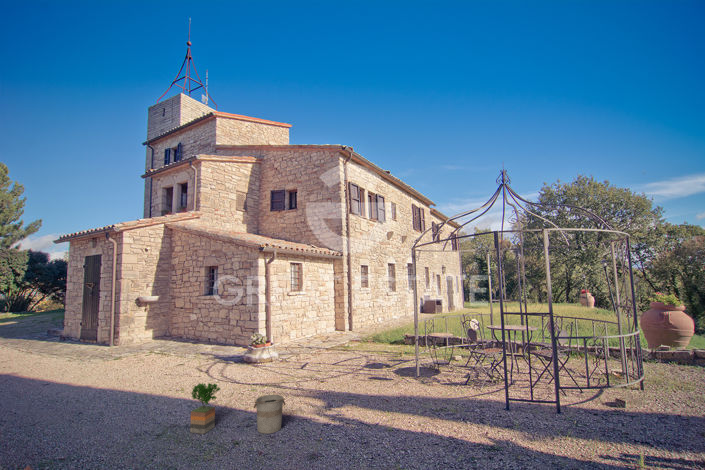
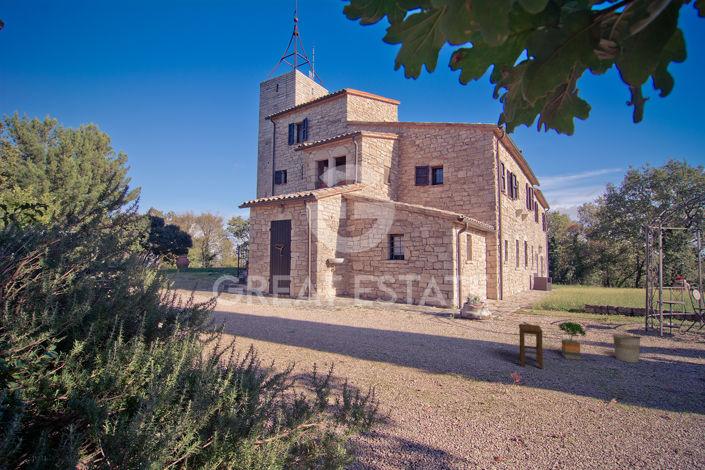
stool: none [86,393,141,458] -> present [519,324,543,368]

